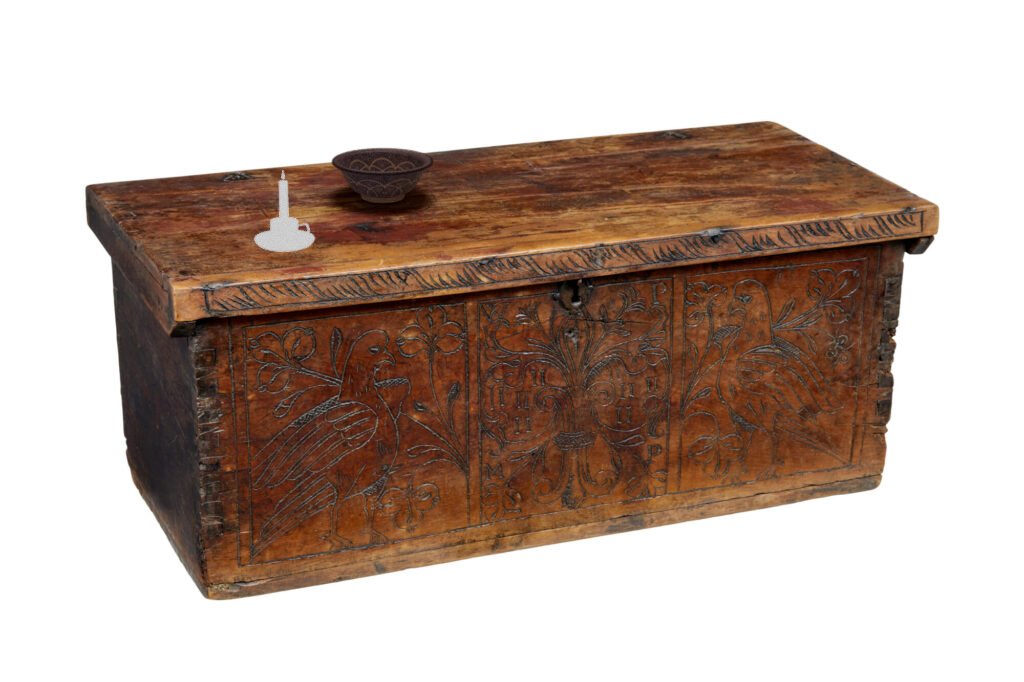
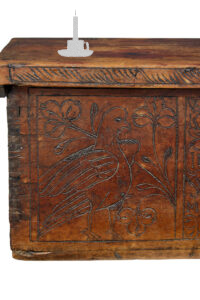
decorative bowl: present [332,148,433,203] -> none [125,23,183,48]

